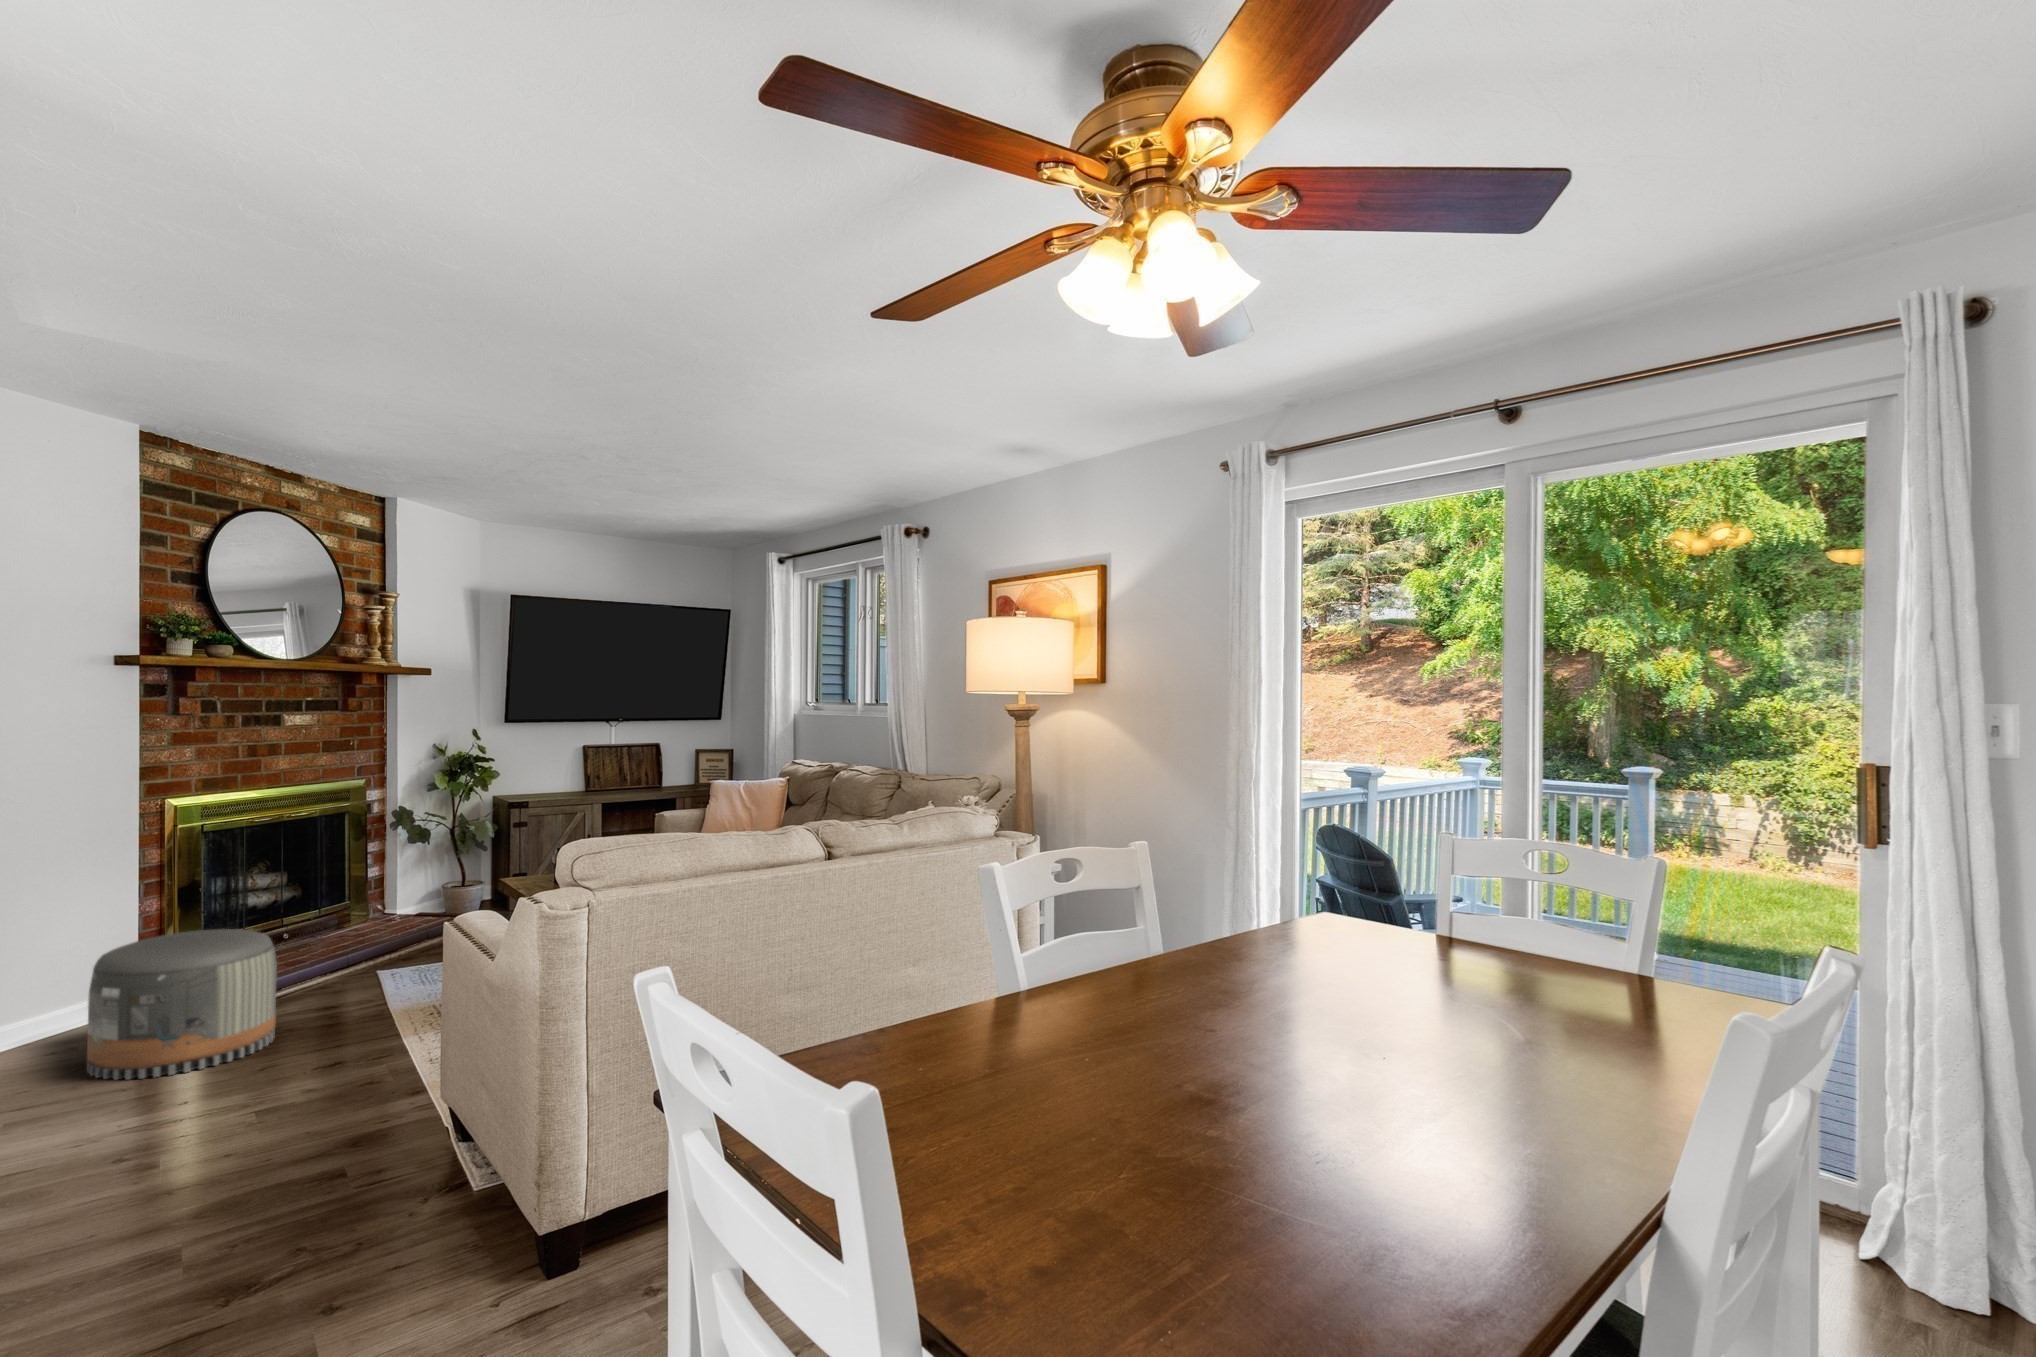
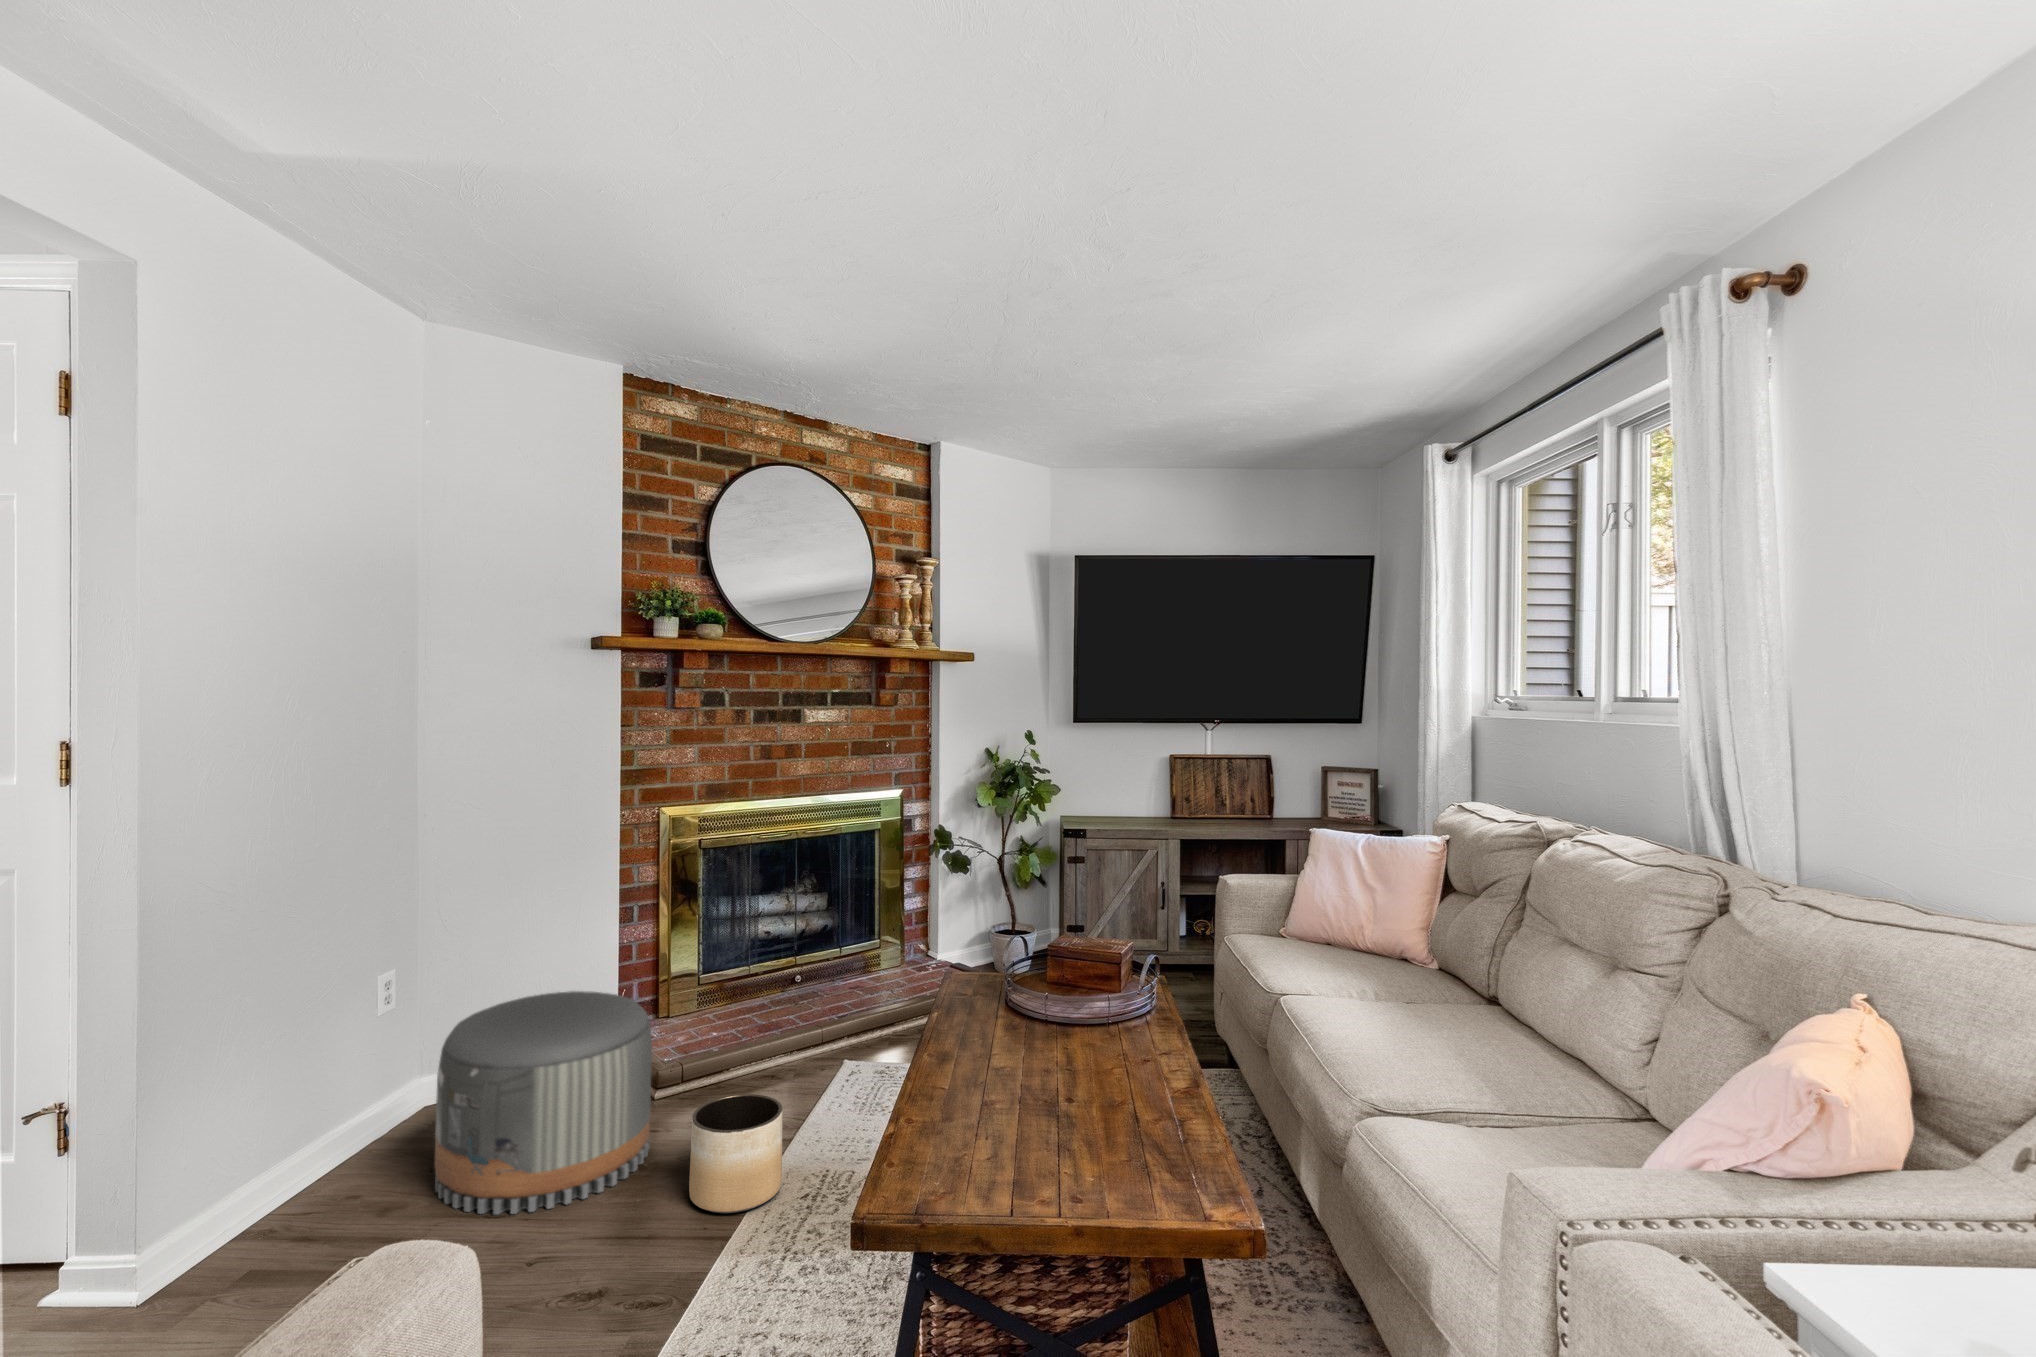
planter: none [336,969,406,1037] -> present [689,1094,783,1213]

